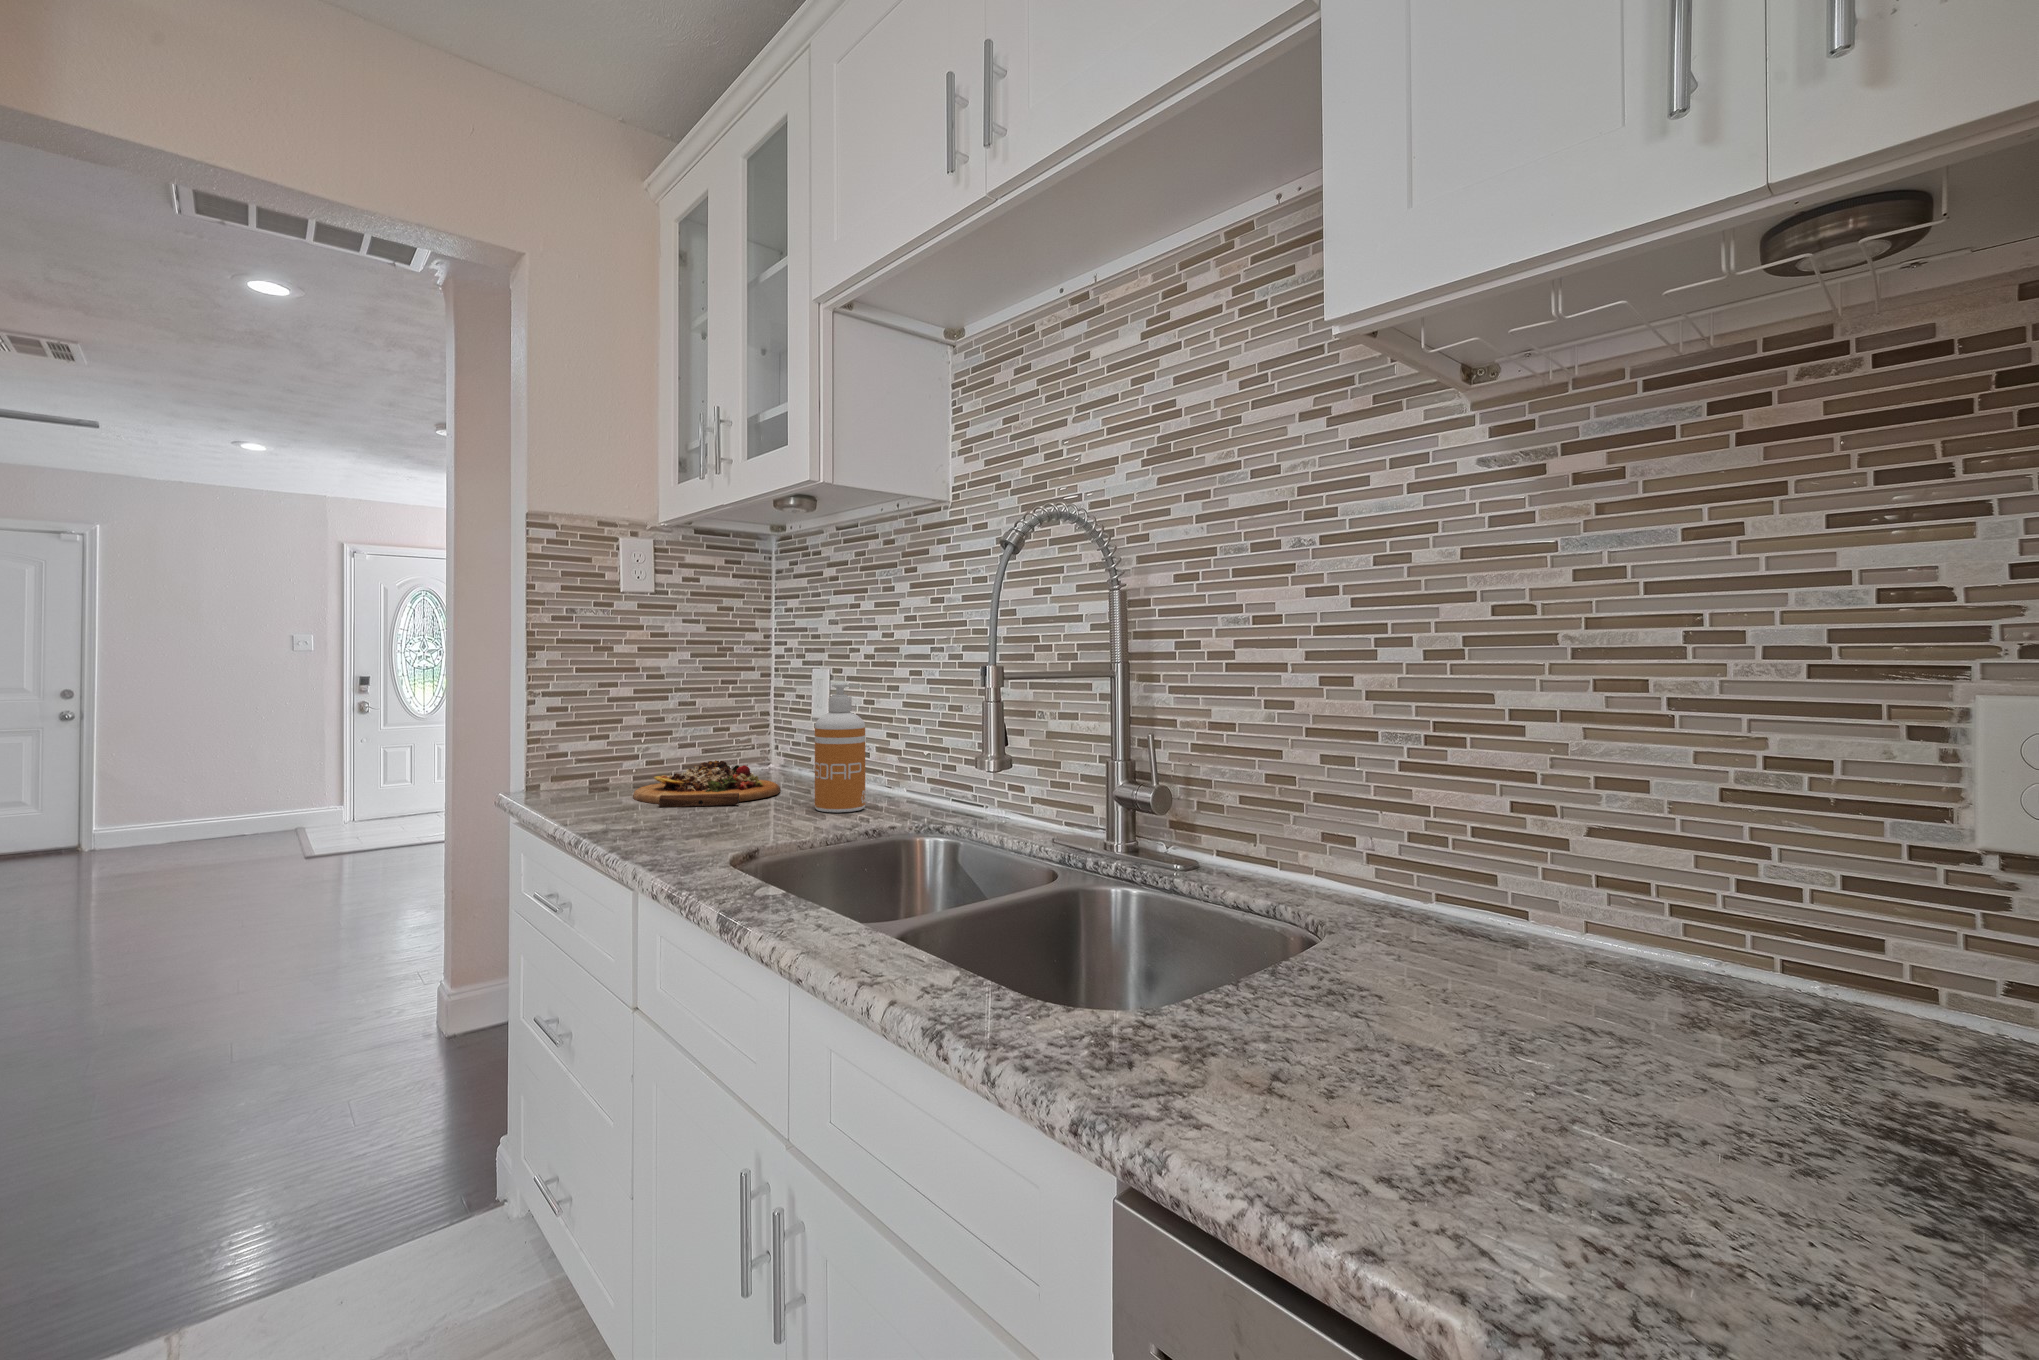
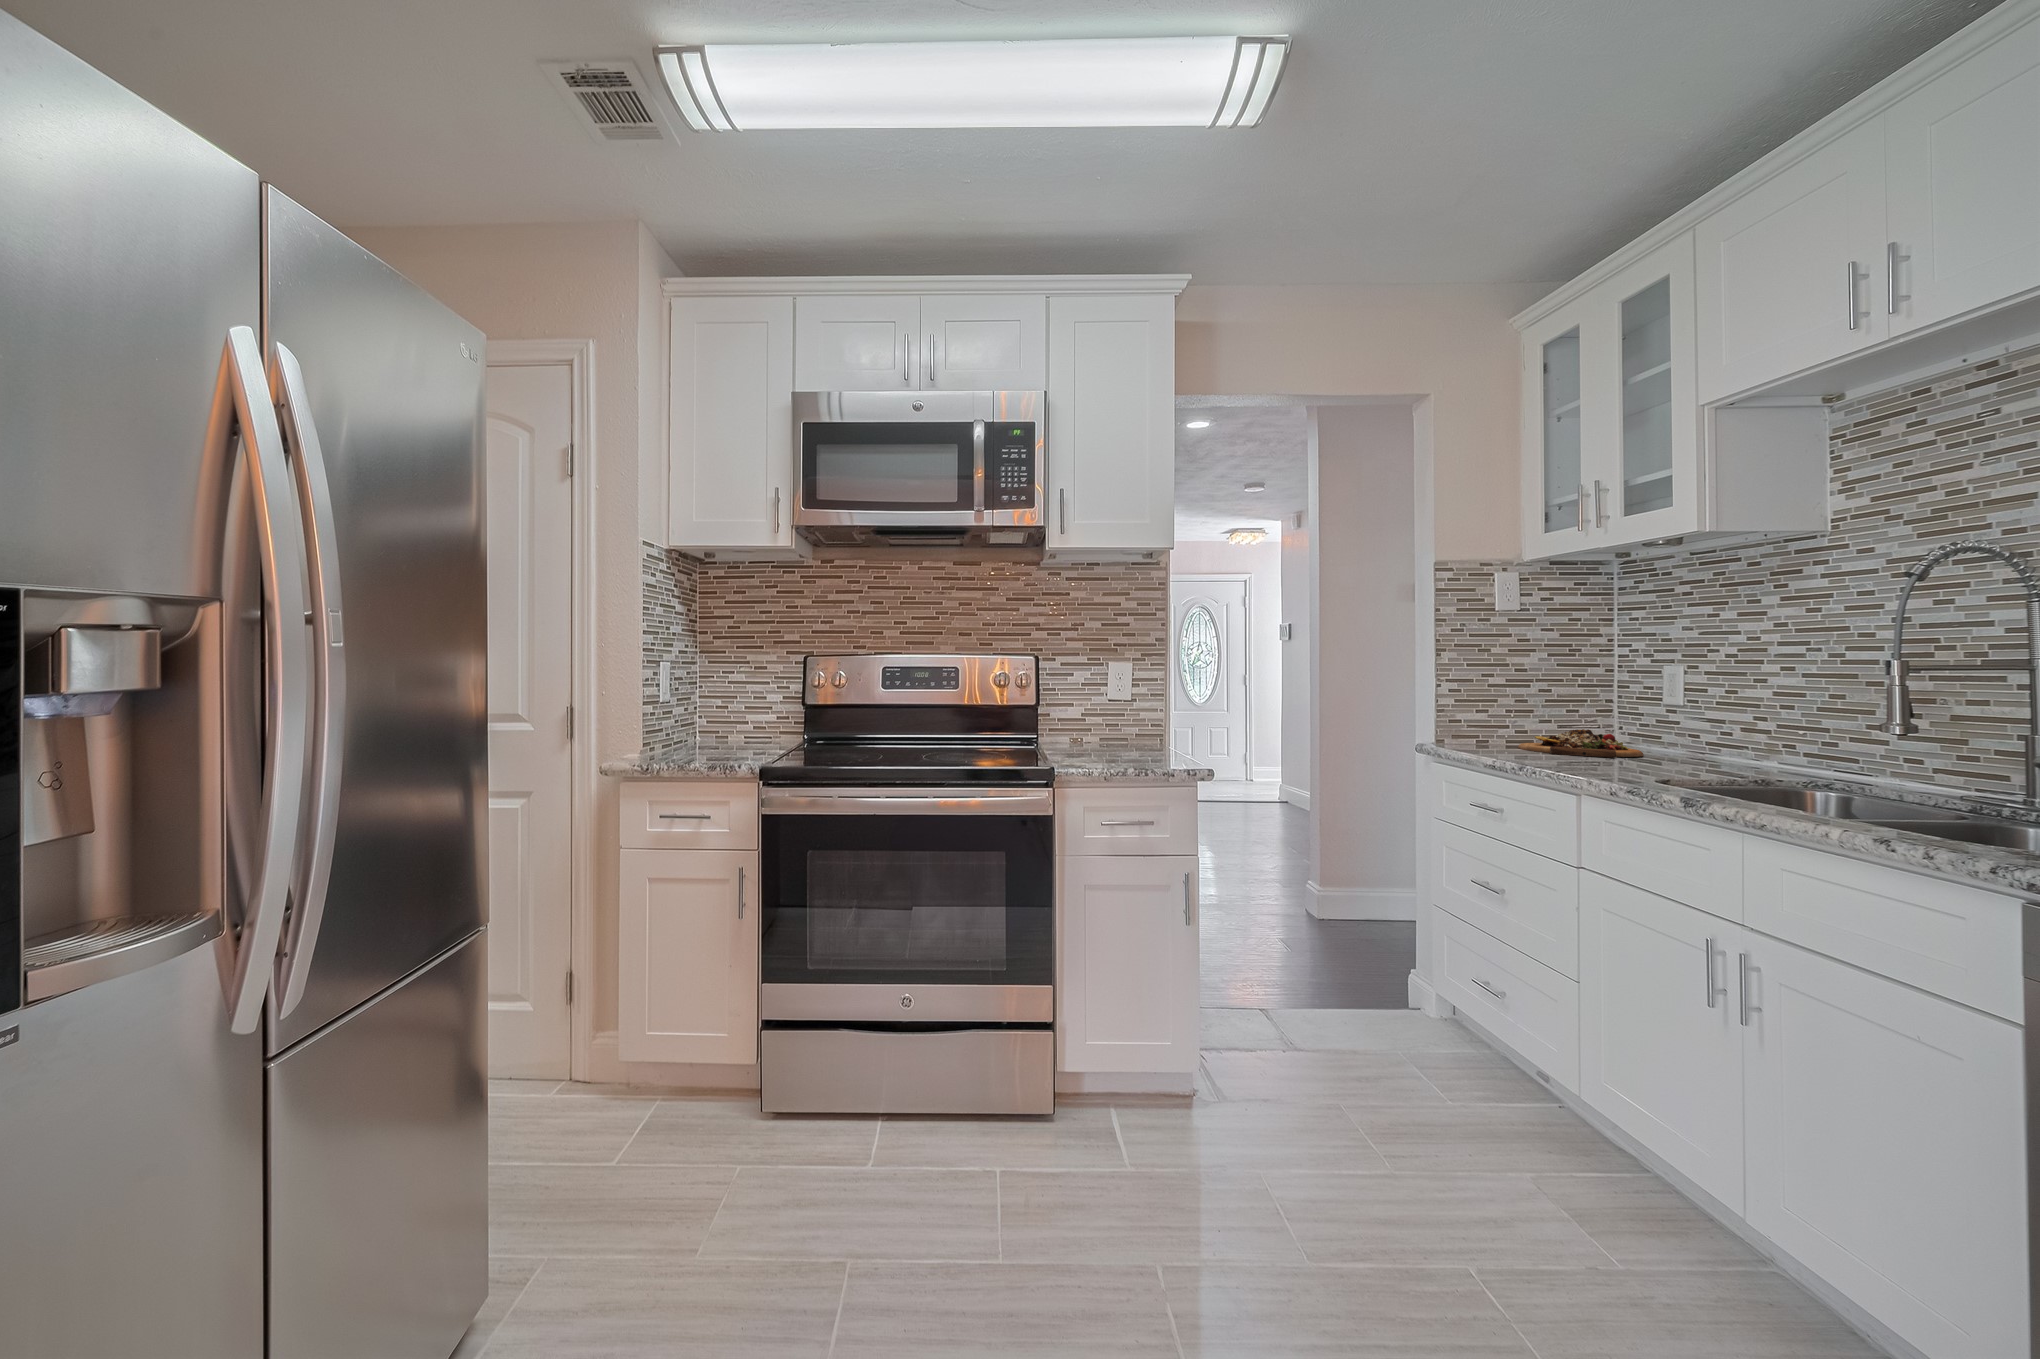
soap dispenser: present [815,684,865,813] -> none [1688,675,1740,769]

